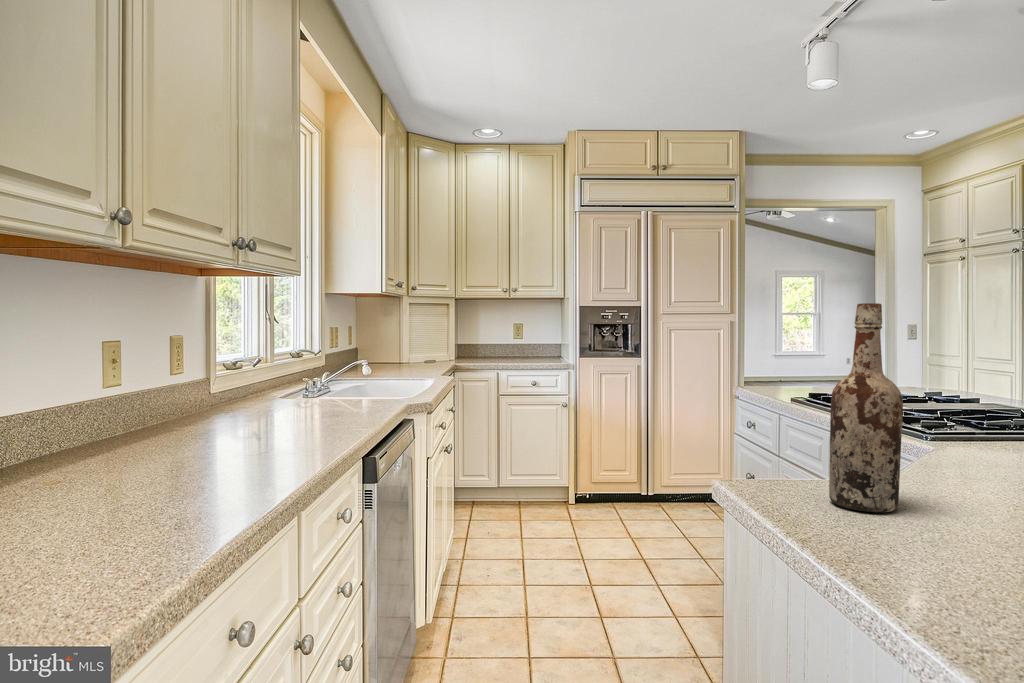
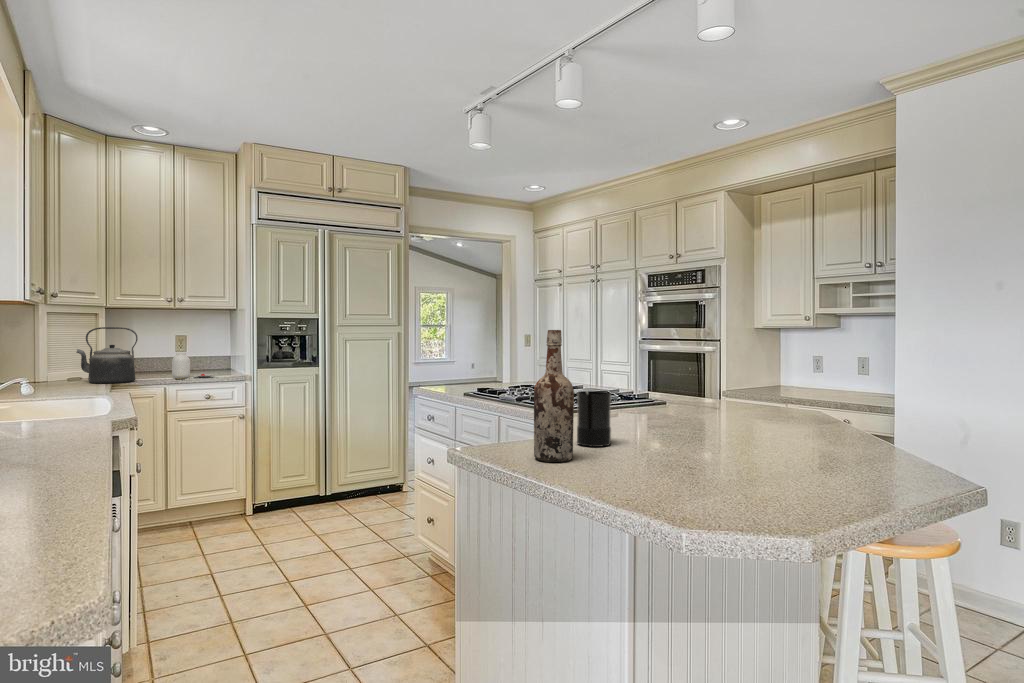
kettle: none [430,315,476,365] -> present [76,327,138,383]
jar: none [505,340,544,364] -> present [172,353,214,379]
candle: none [921,395,989,496] -> present [577,388,611,447]

